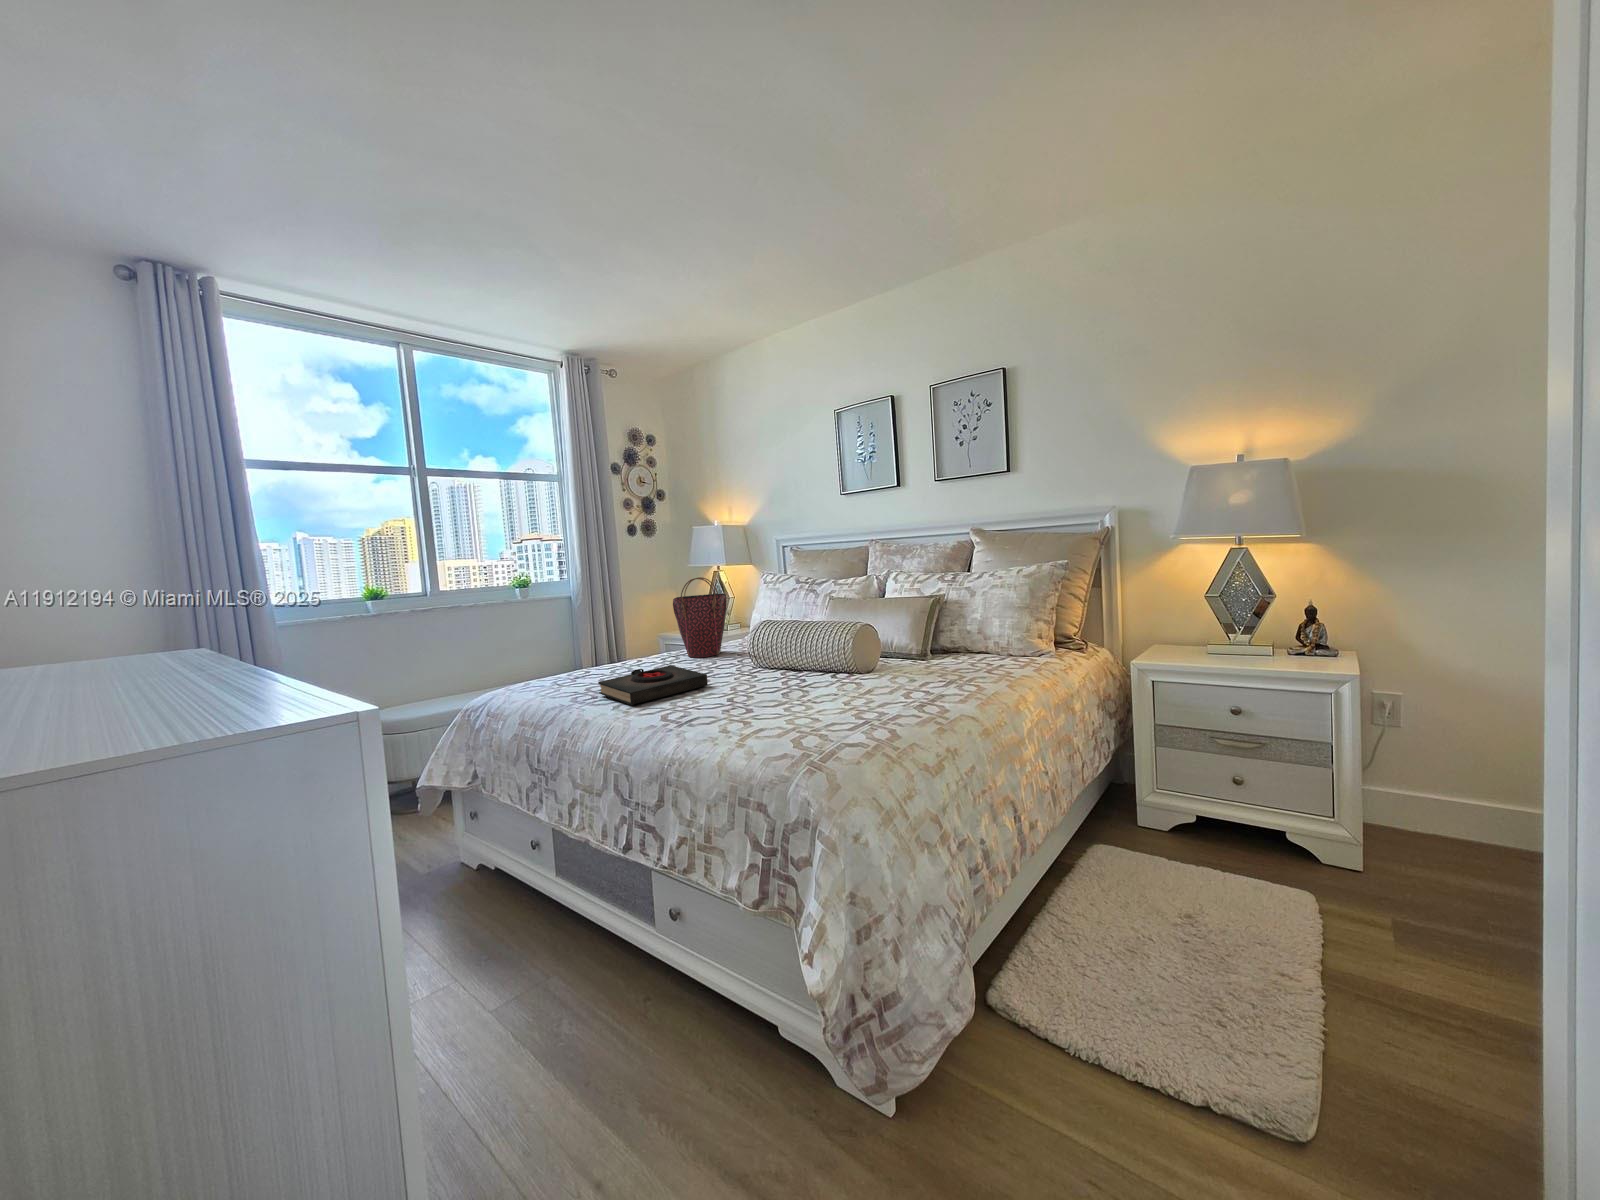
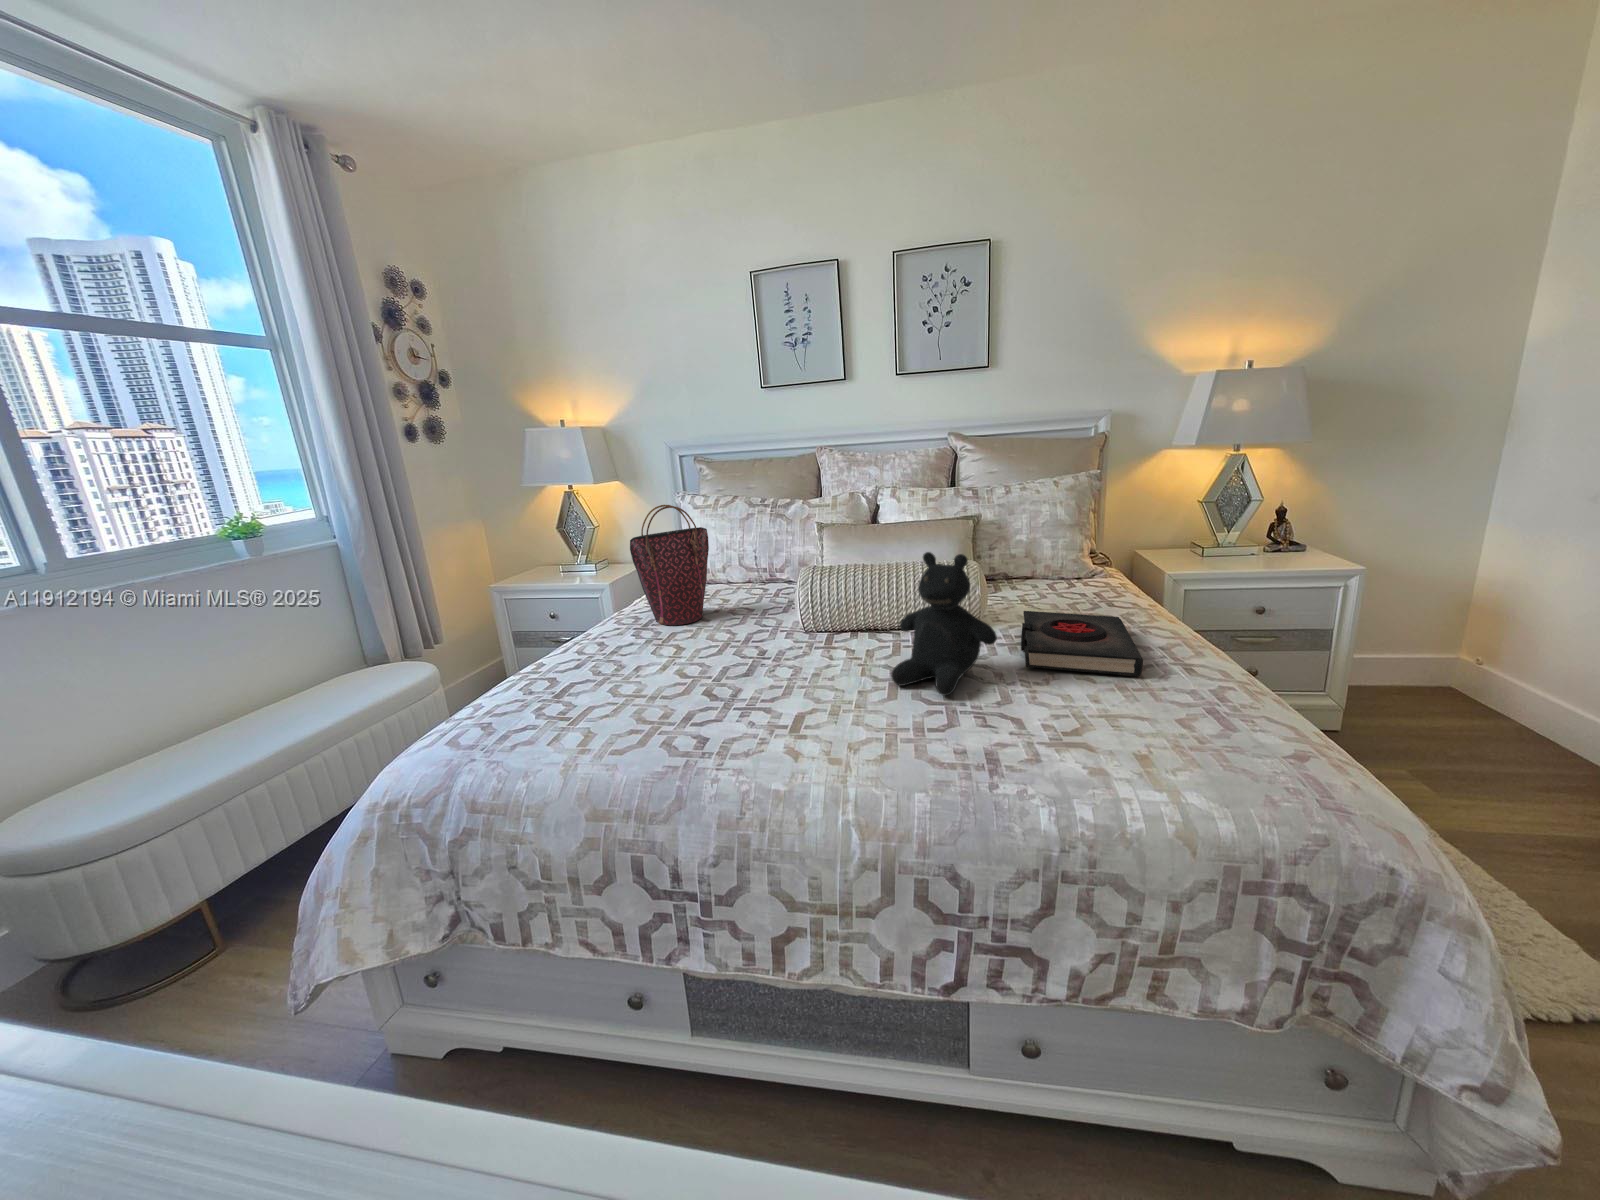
teddy bear: none [735,610,797,705] -> present [891,552,997,696]
book: present [598,665,708,705] -> present [1021,611,1143,676]

